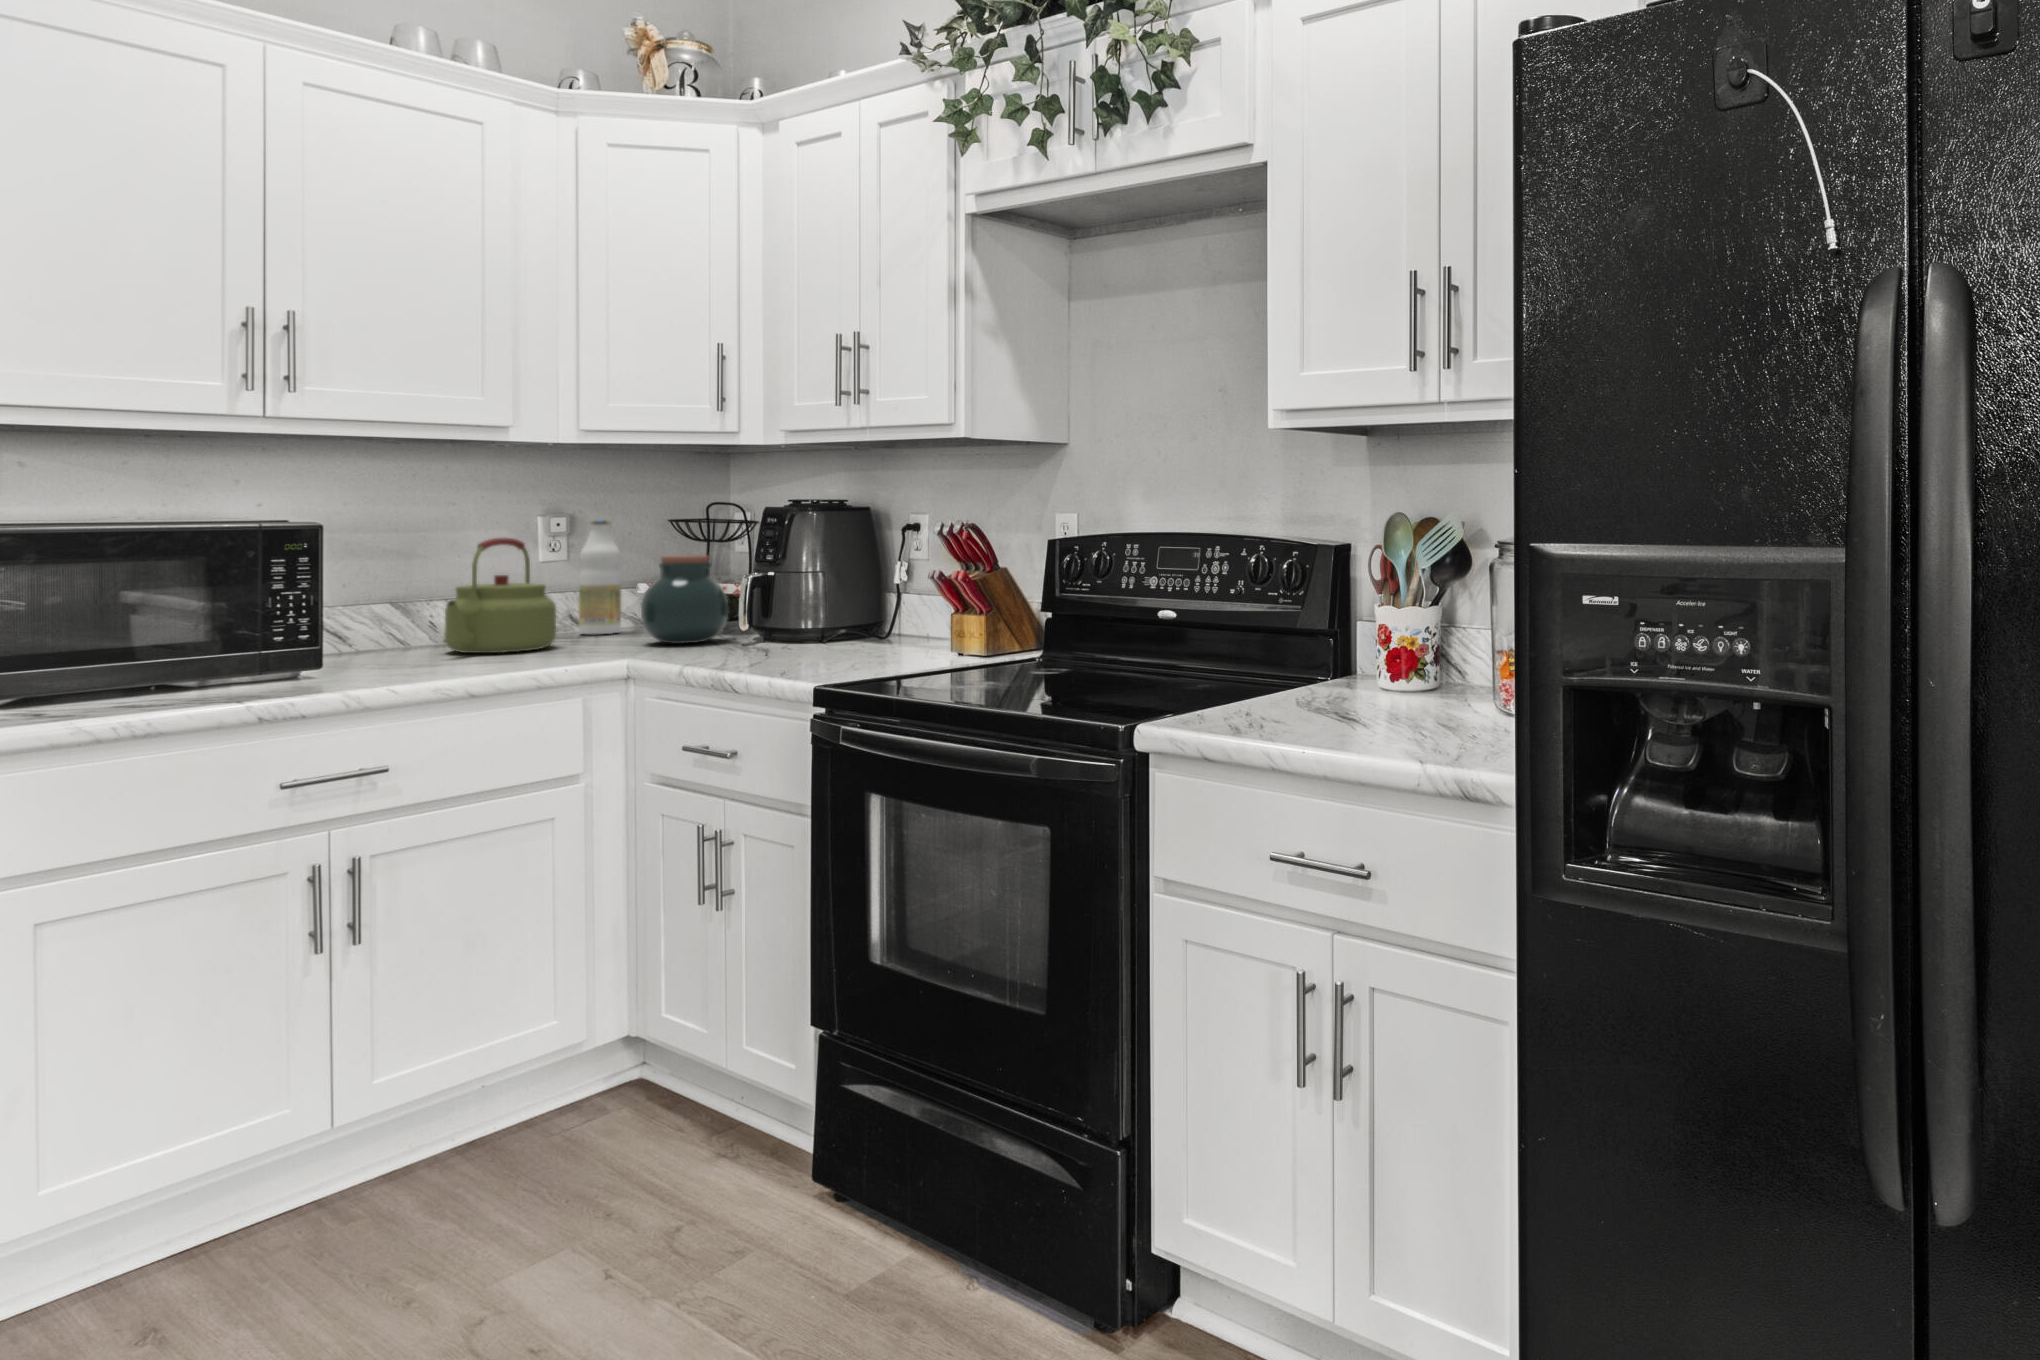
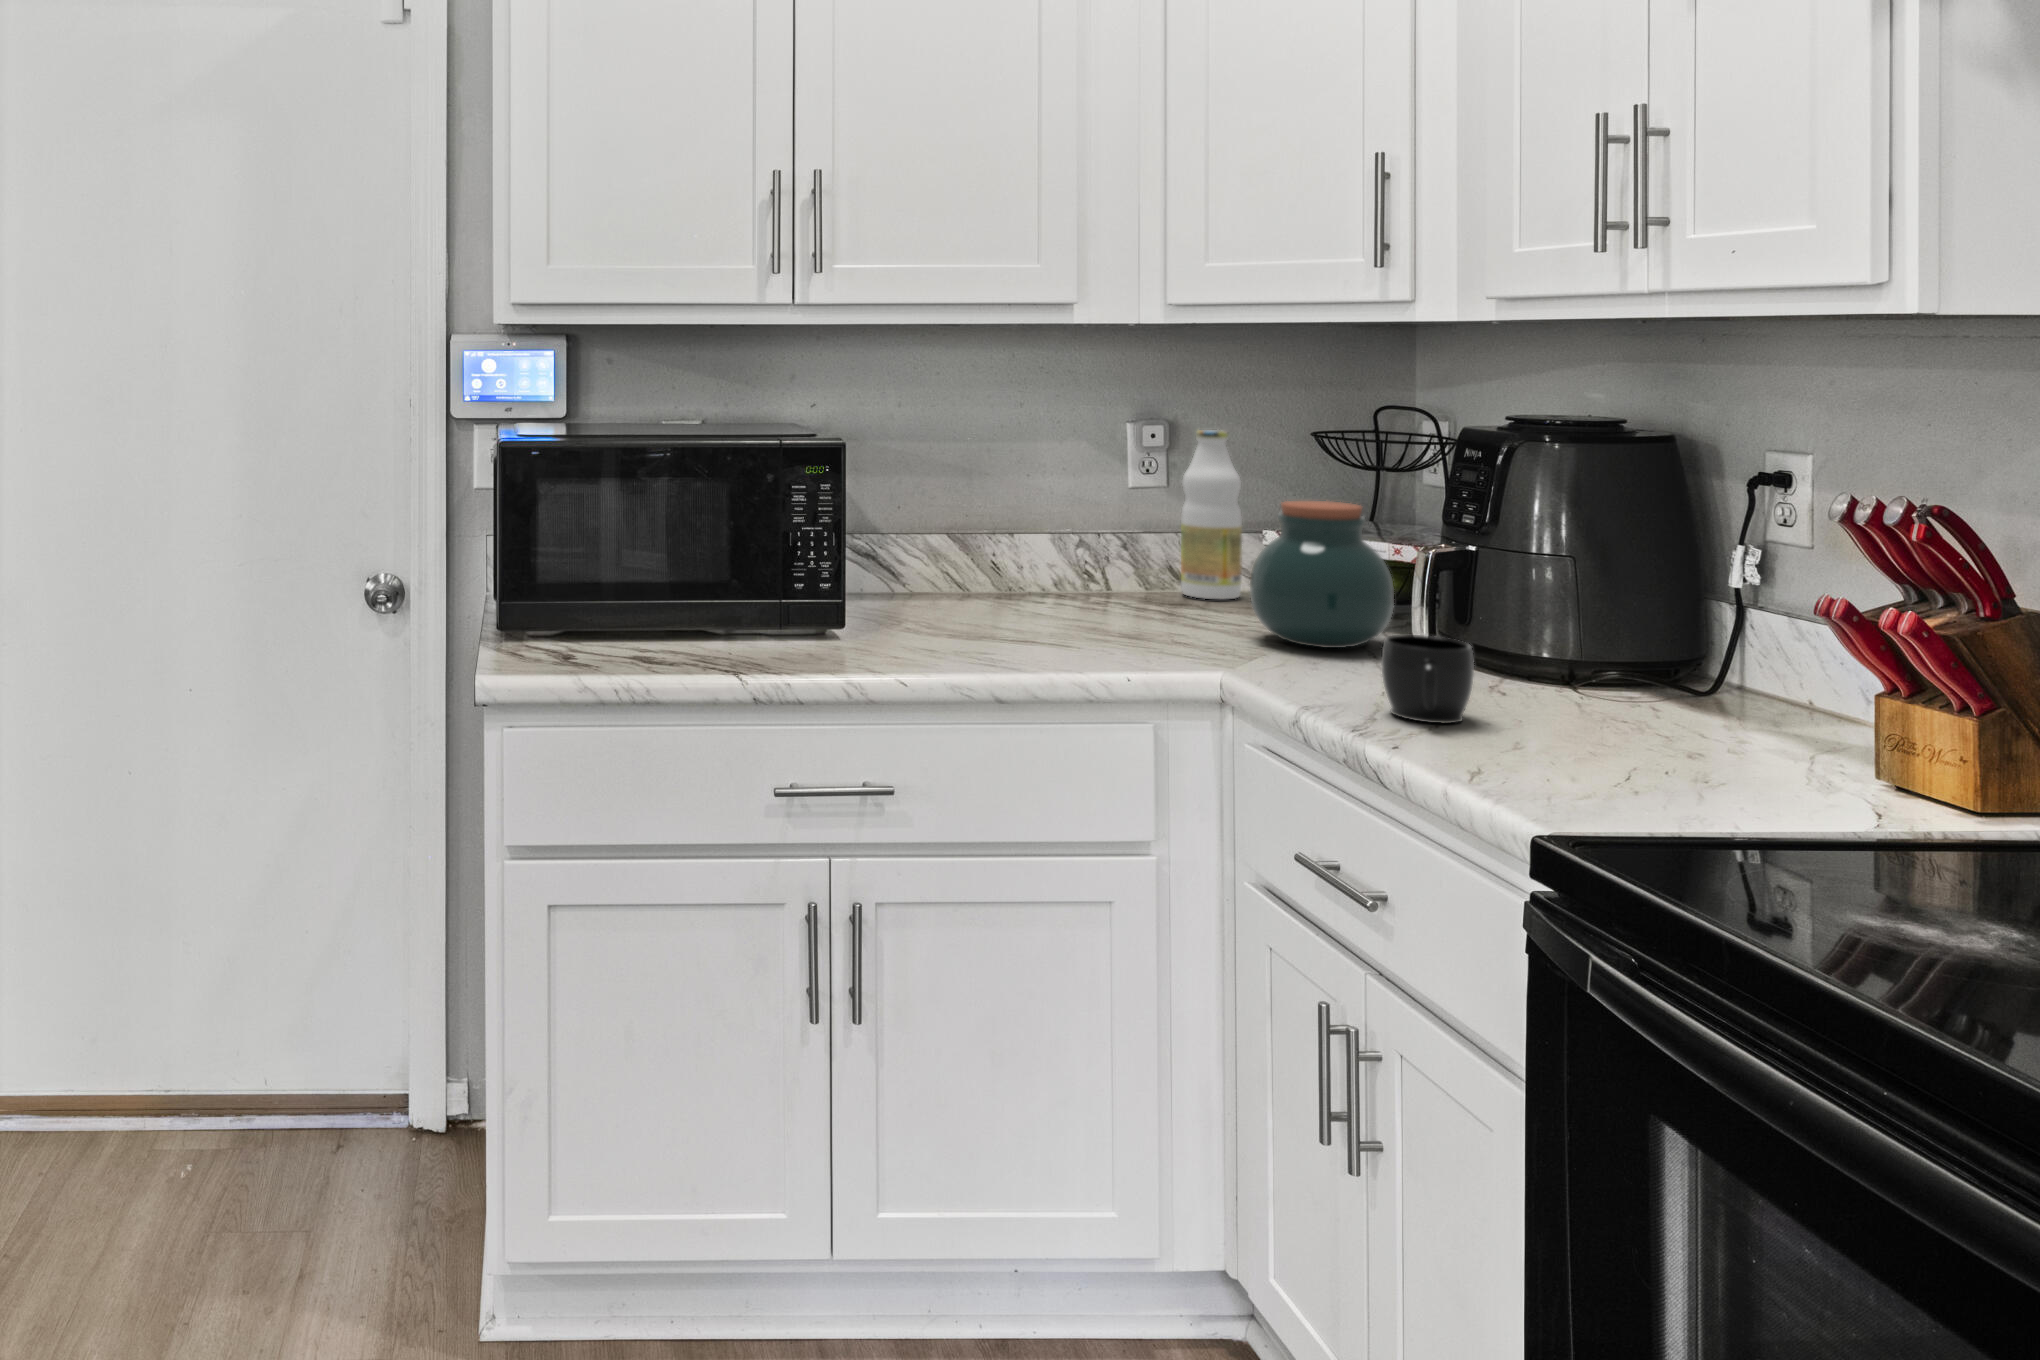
kettle: present [444,538,556,653] -> none [978,460,1131,627]
mug: none [735,614,783,658] -> present [1381,635,1474,723]

